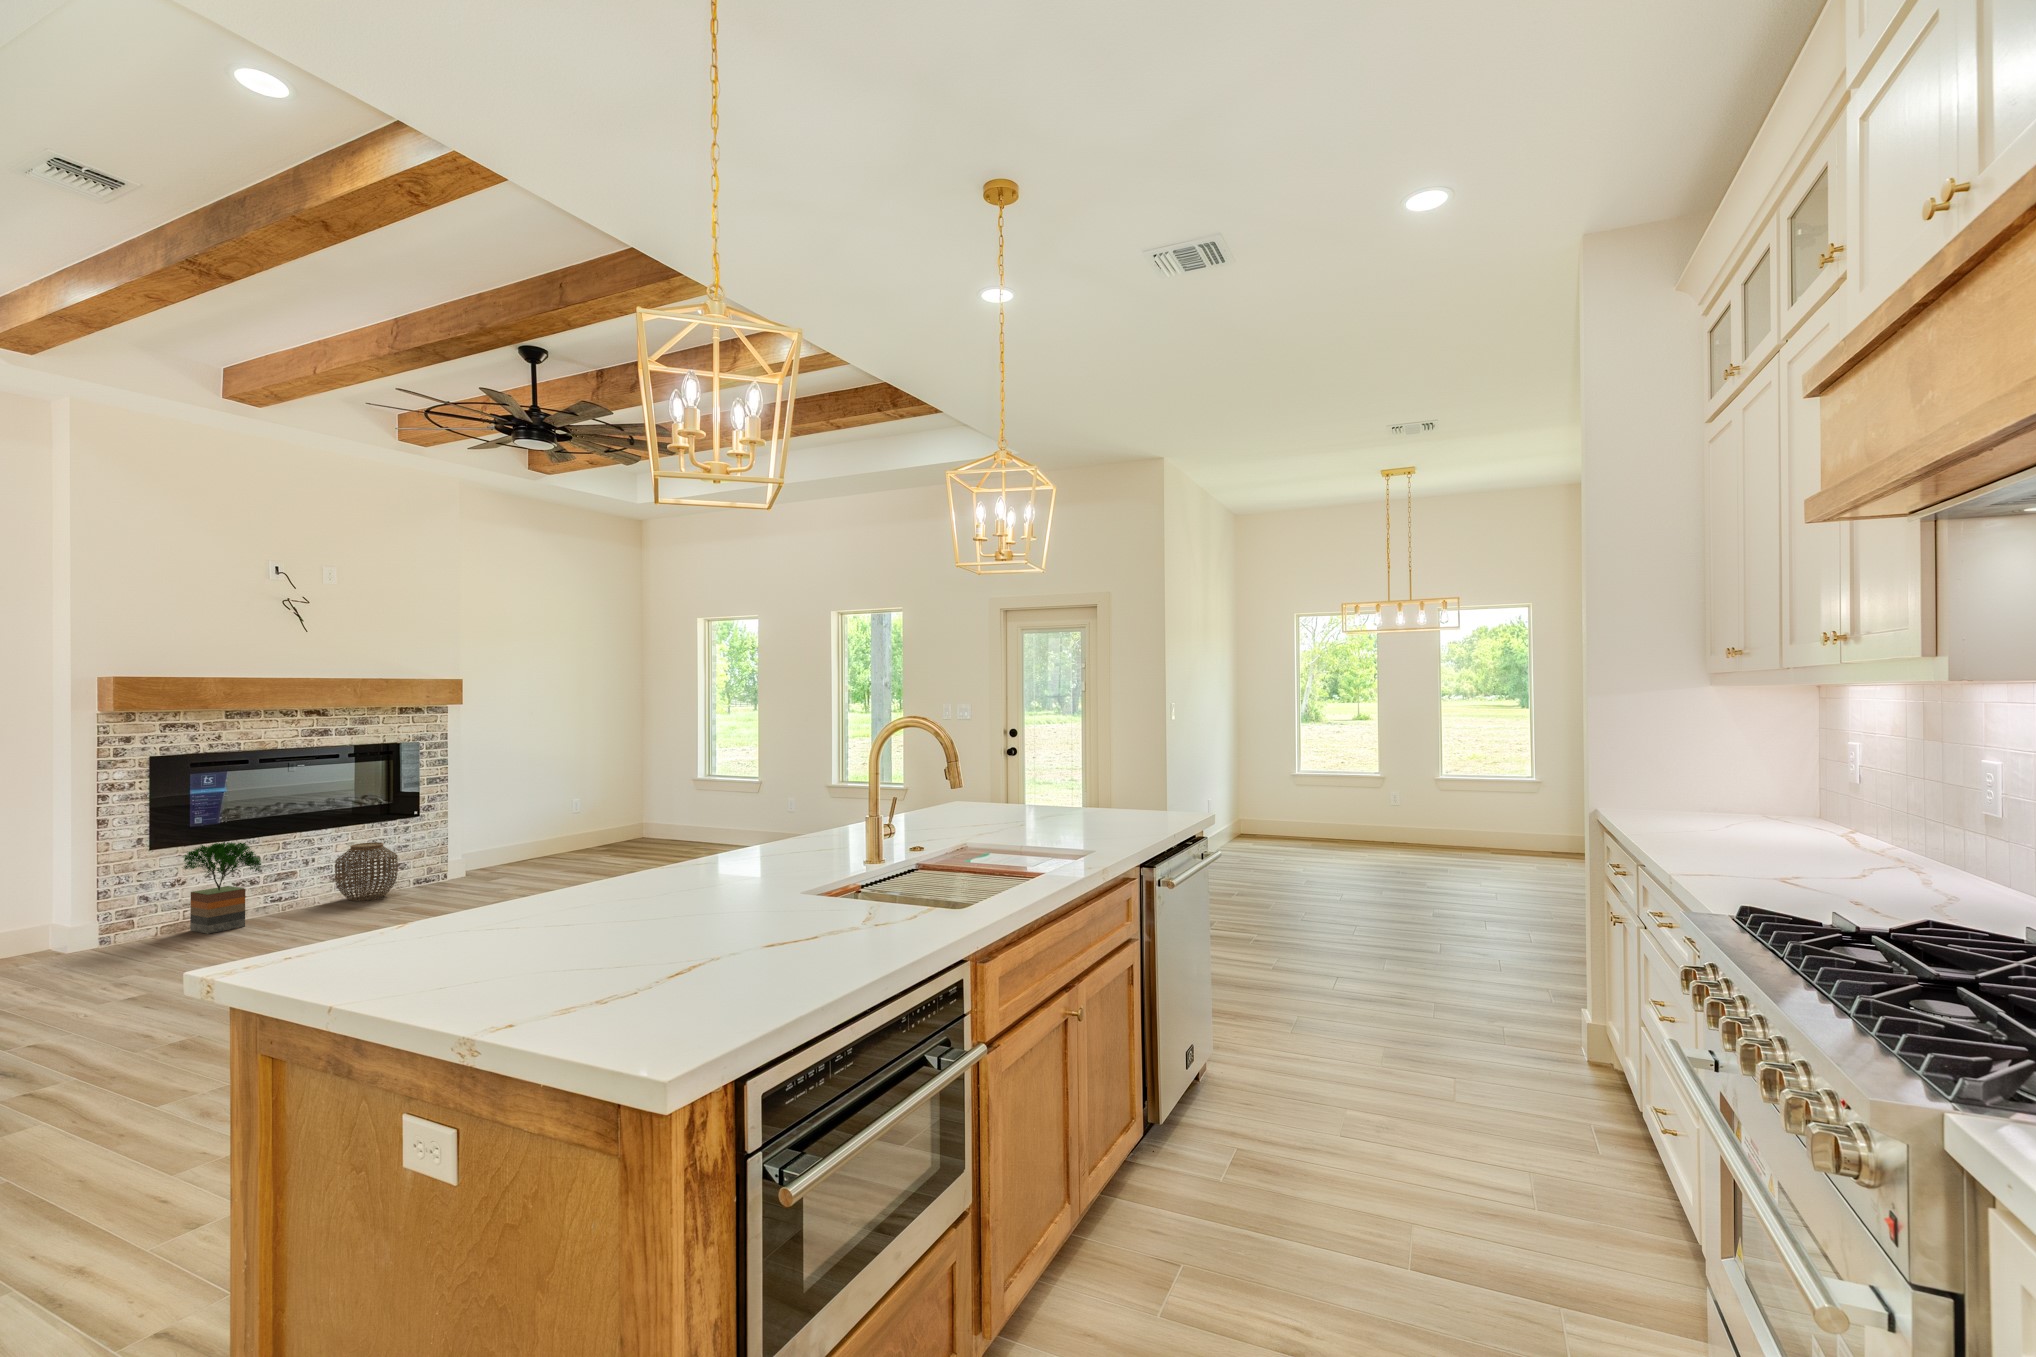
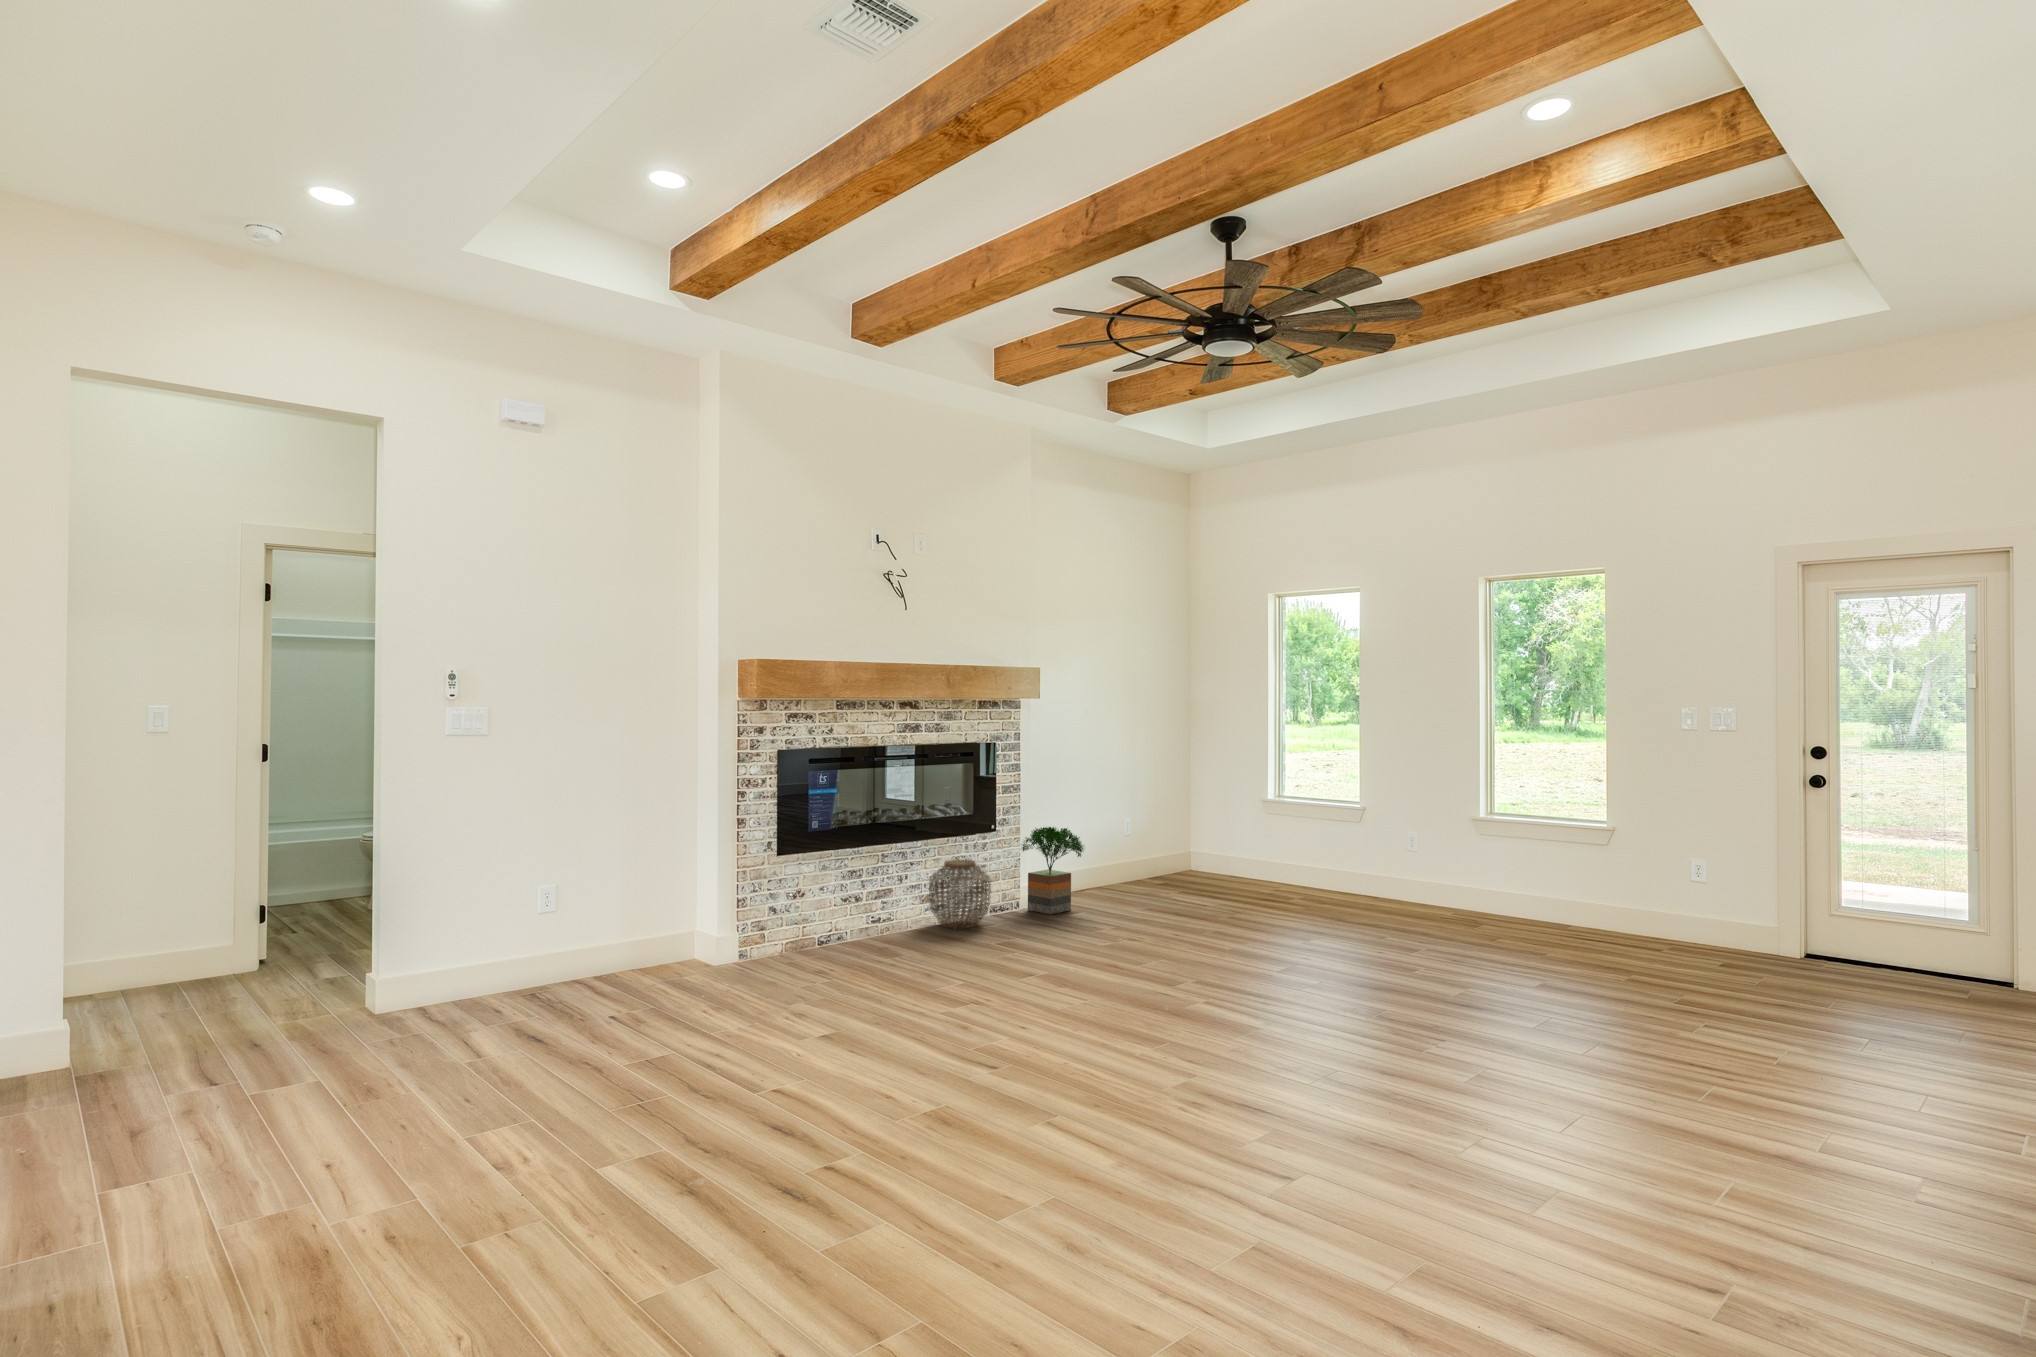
potted tree: present [182,842,261,934] -> present [1022,827,1084,914]

